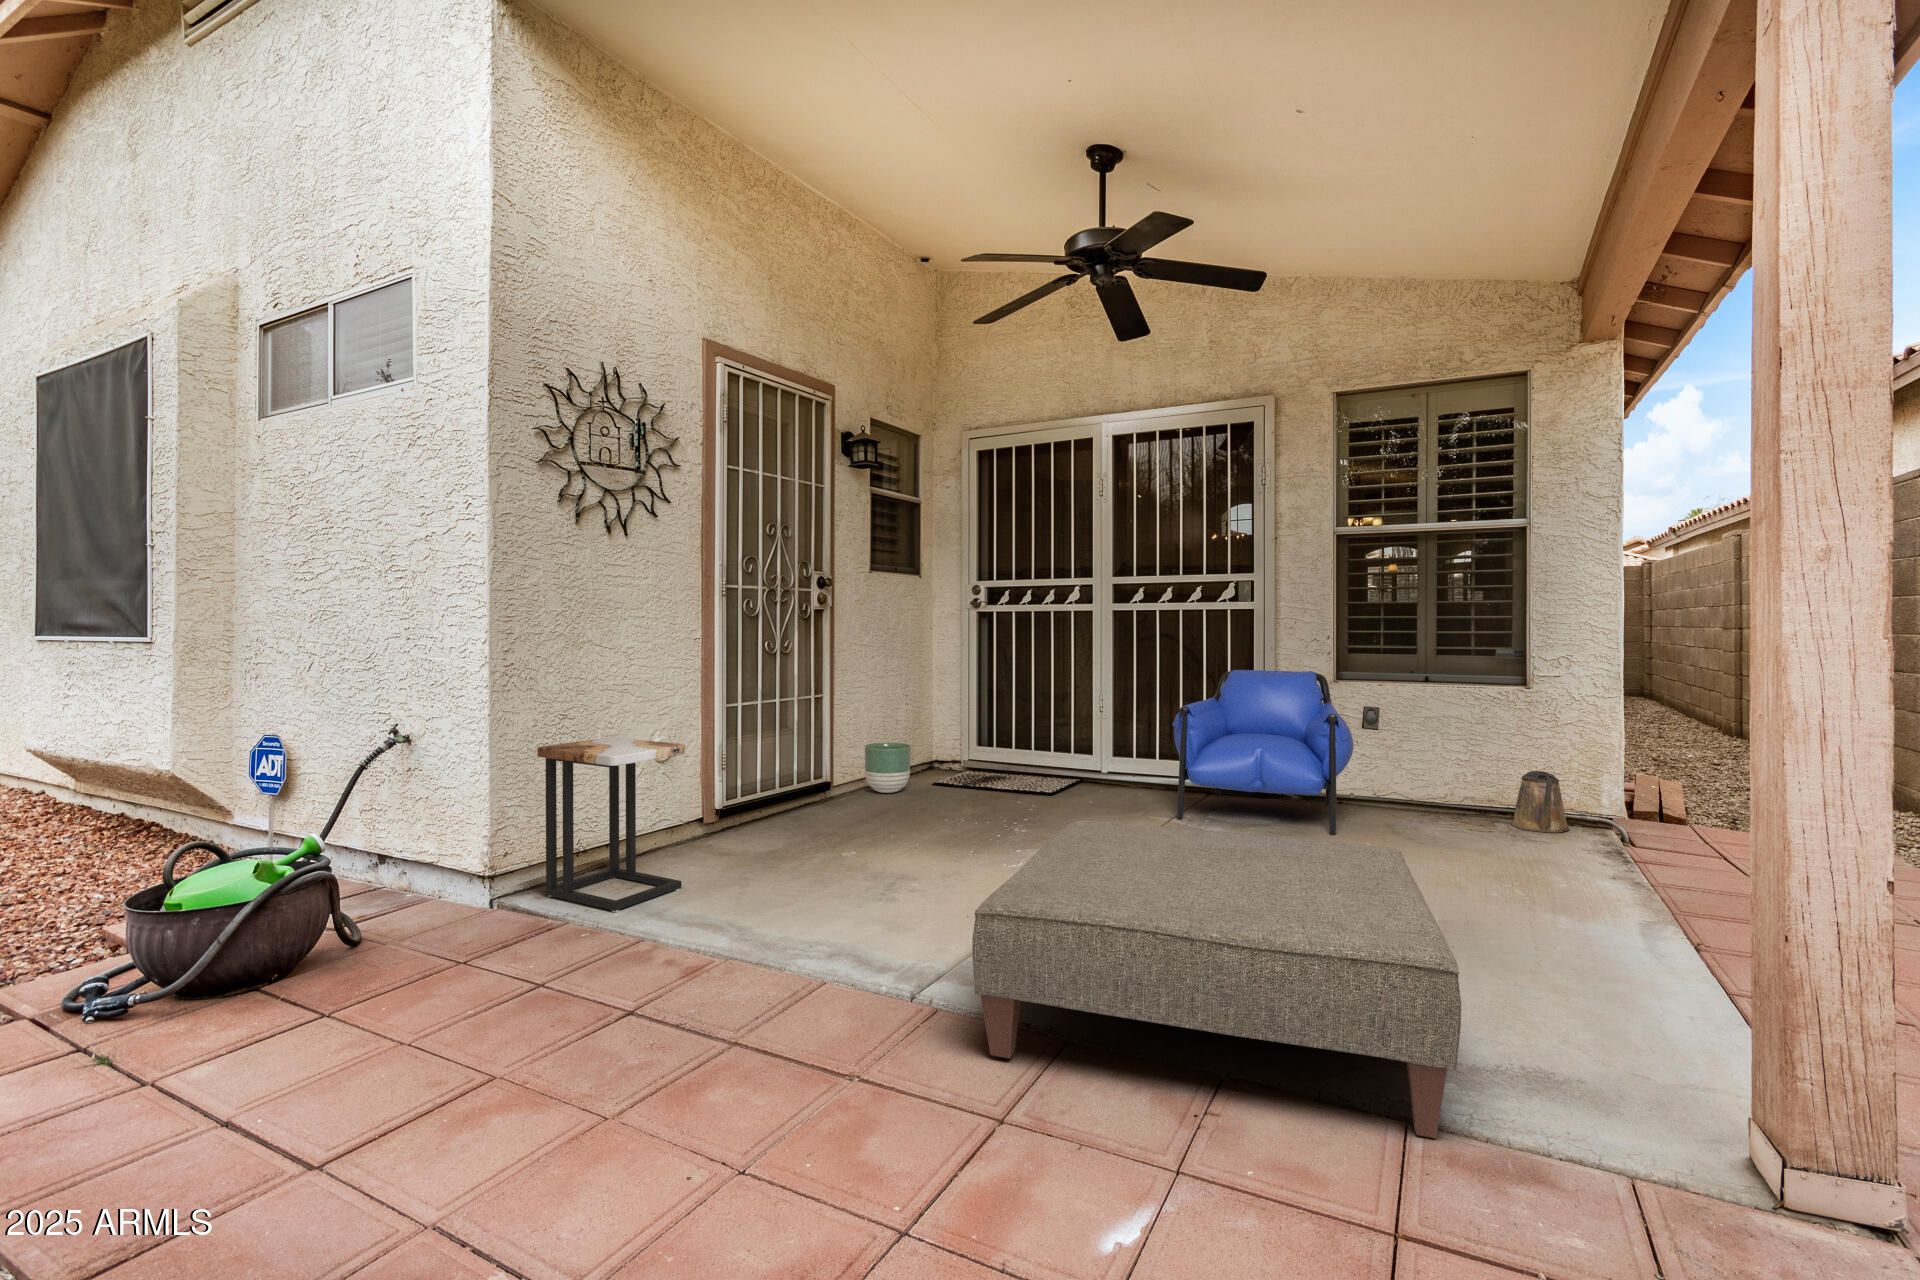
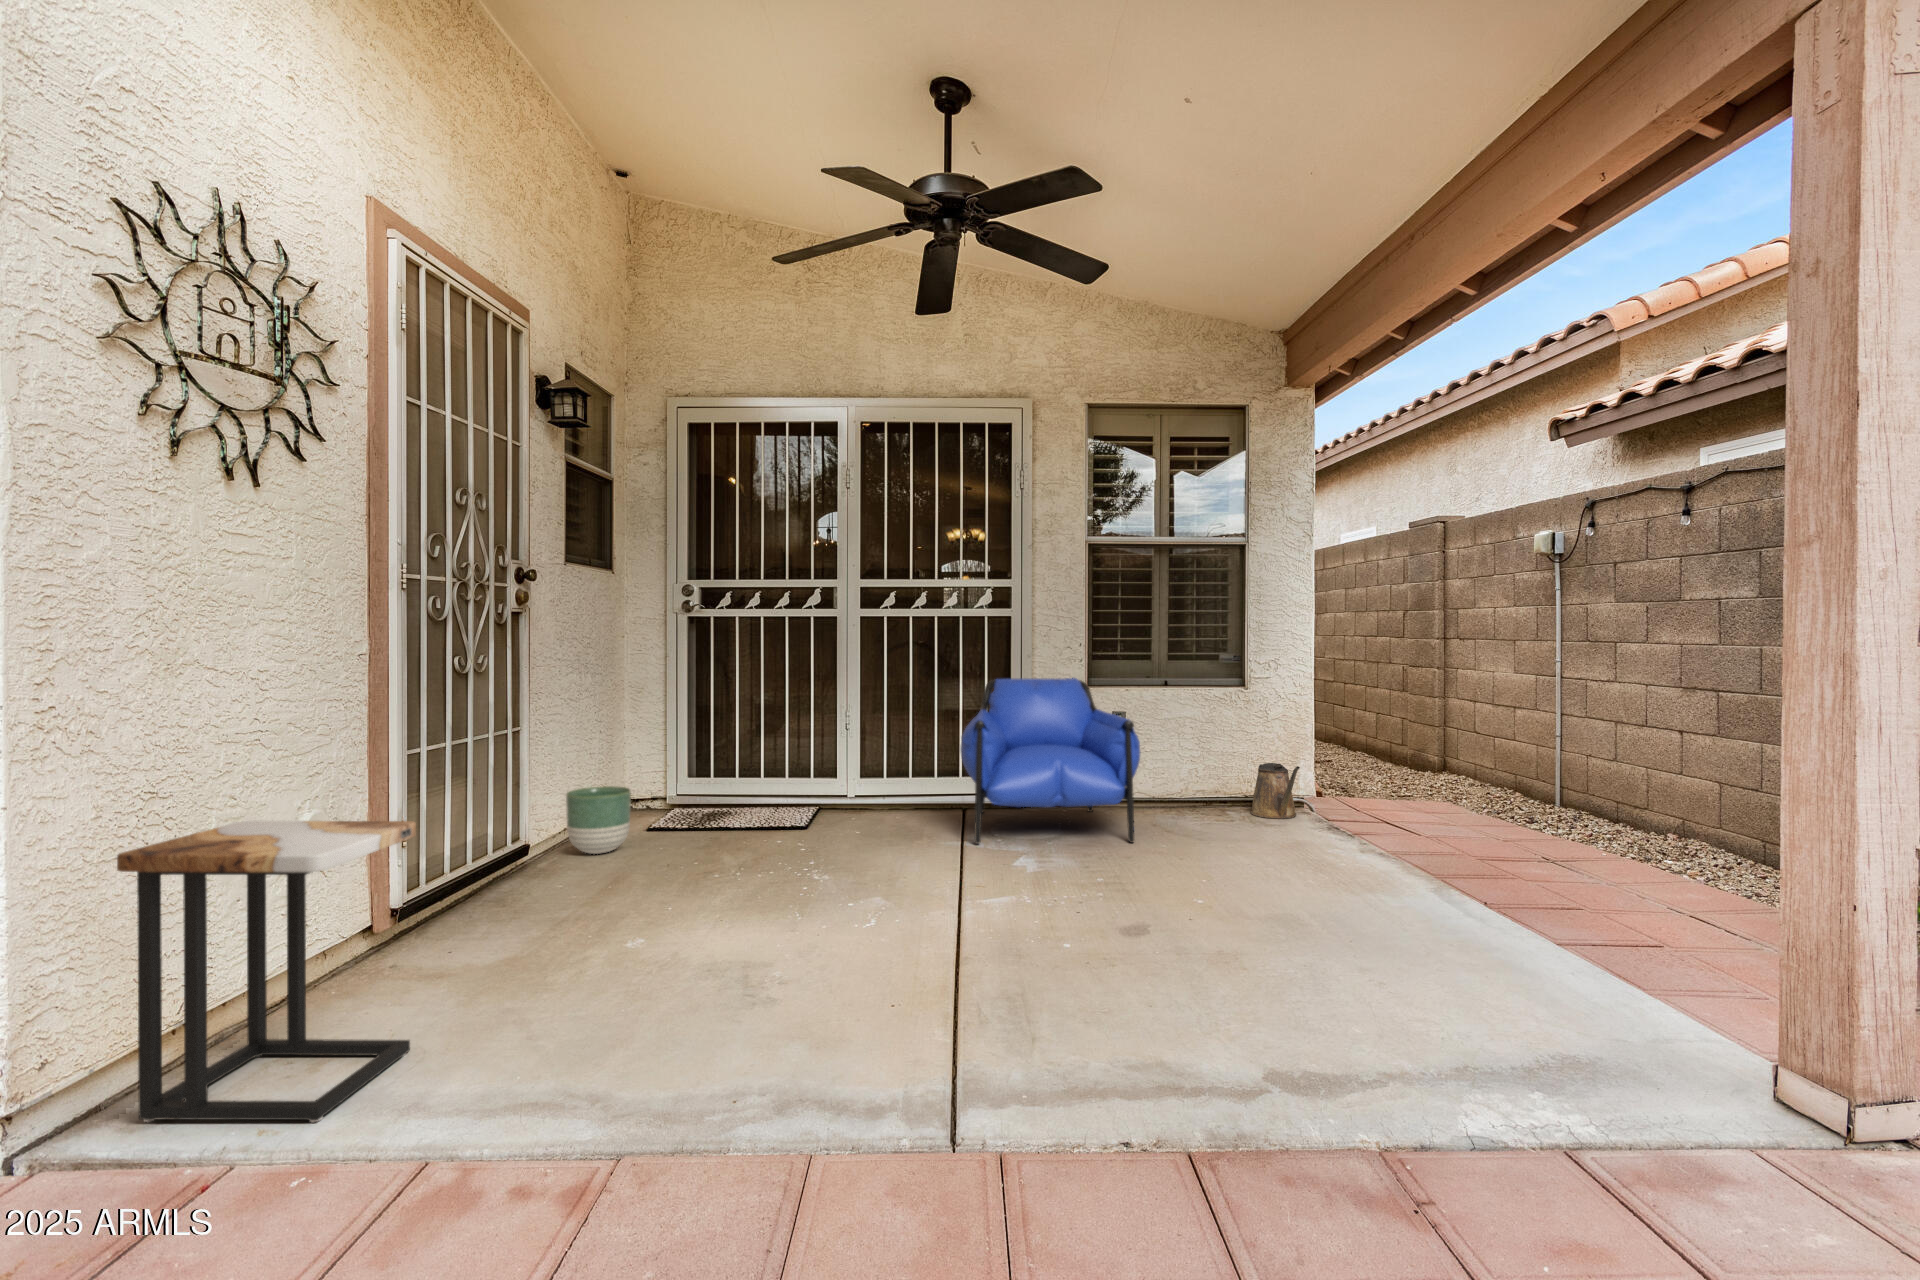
ottoman: present [972,820,1461,1138] -> none [1008,854,1639,1206]

